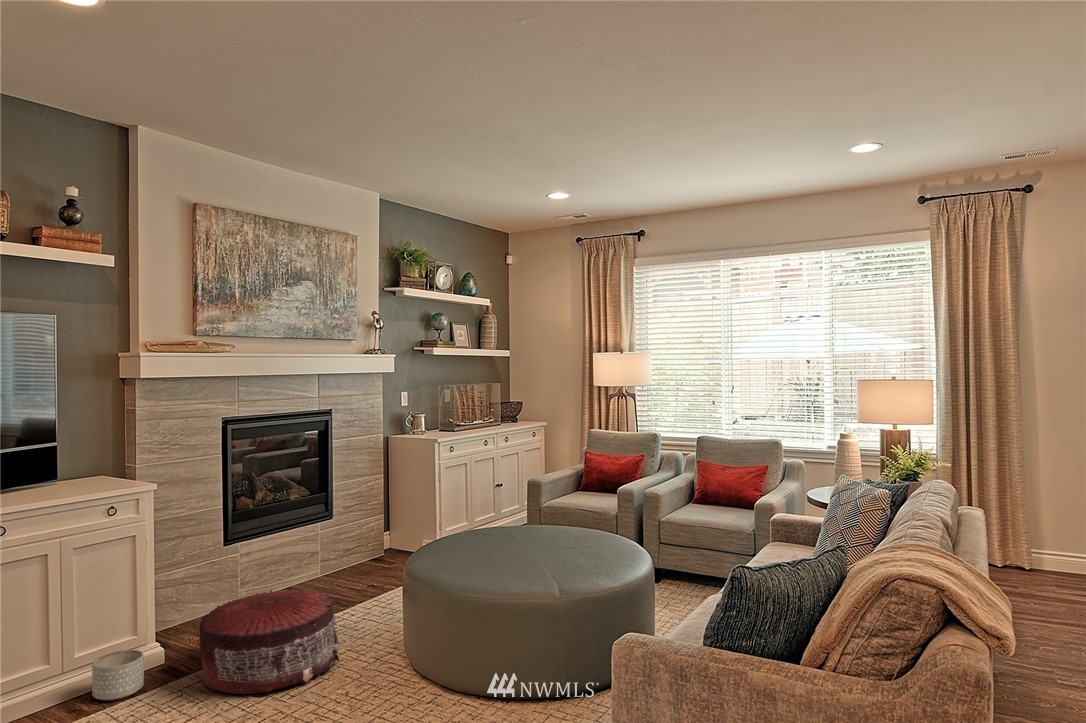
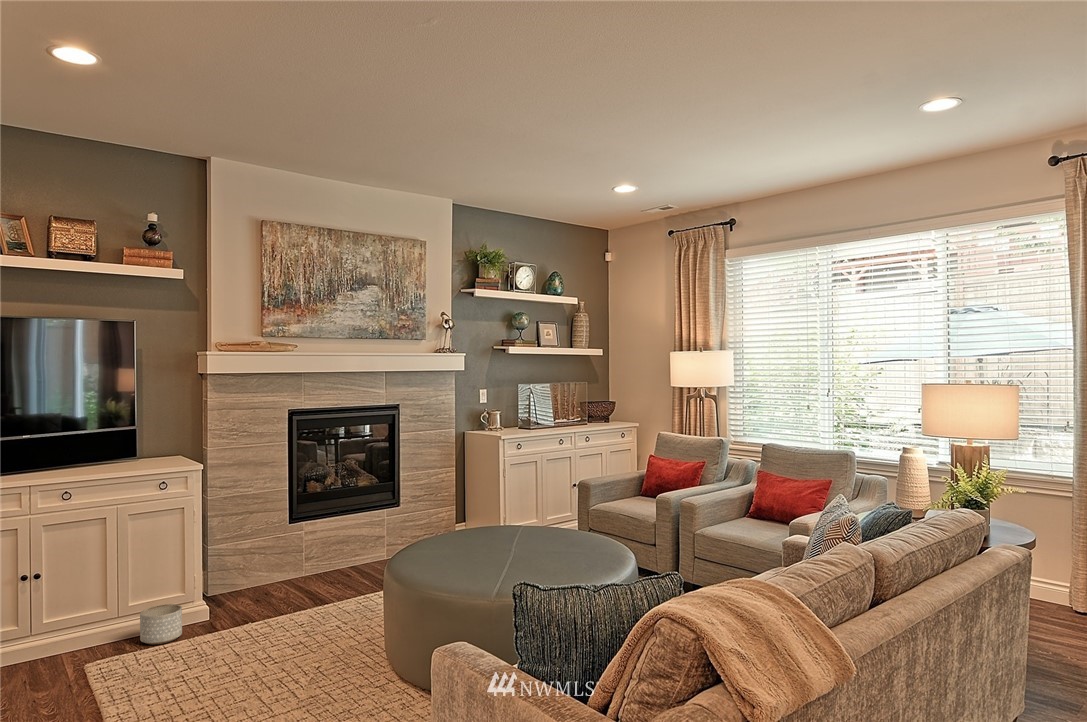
pouf: present [199,589,339,694] -> none [221,564,341,653]

